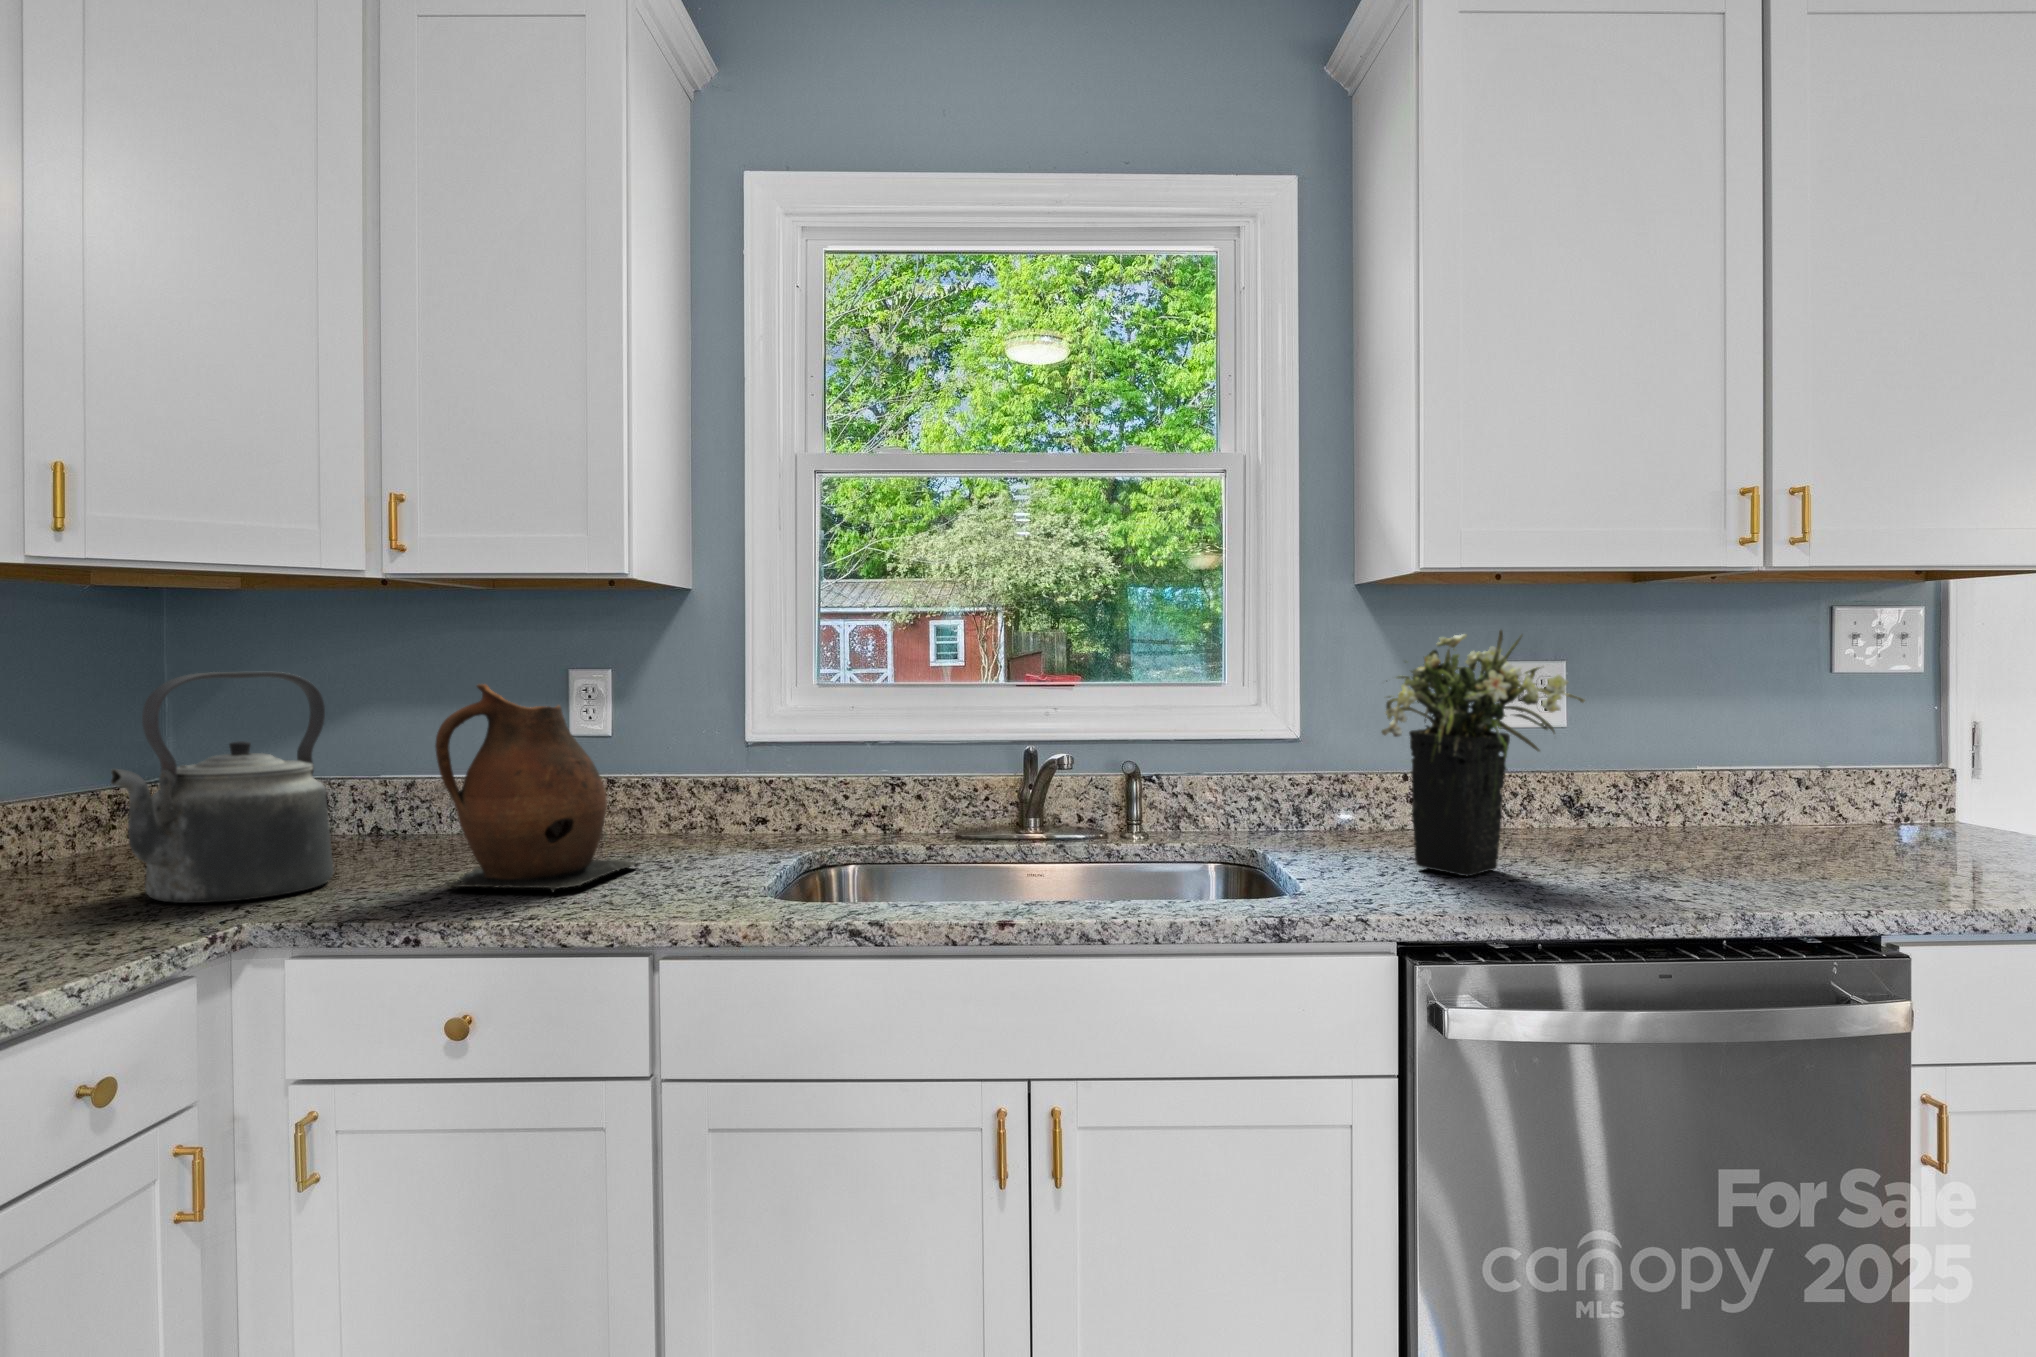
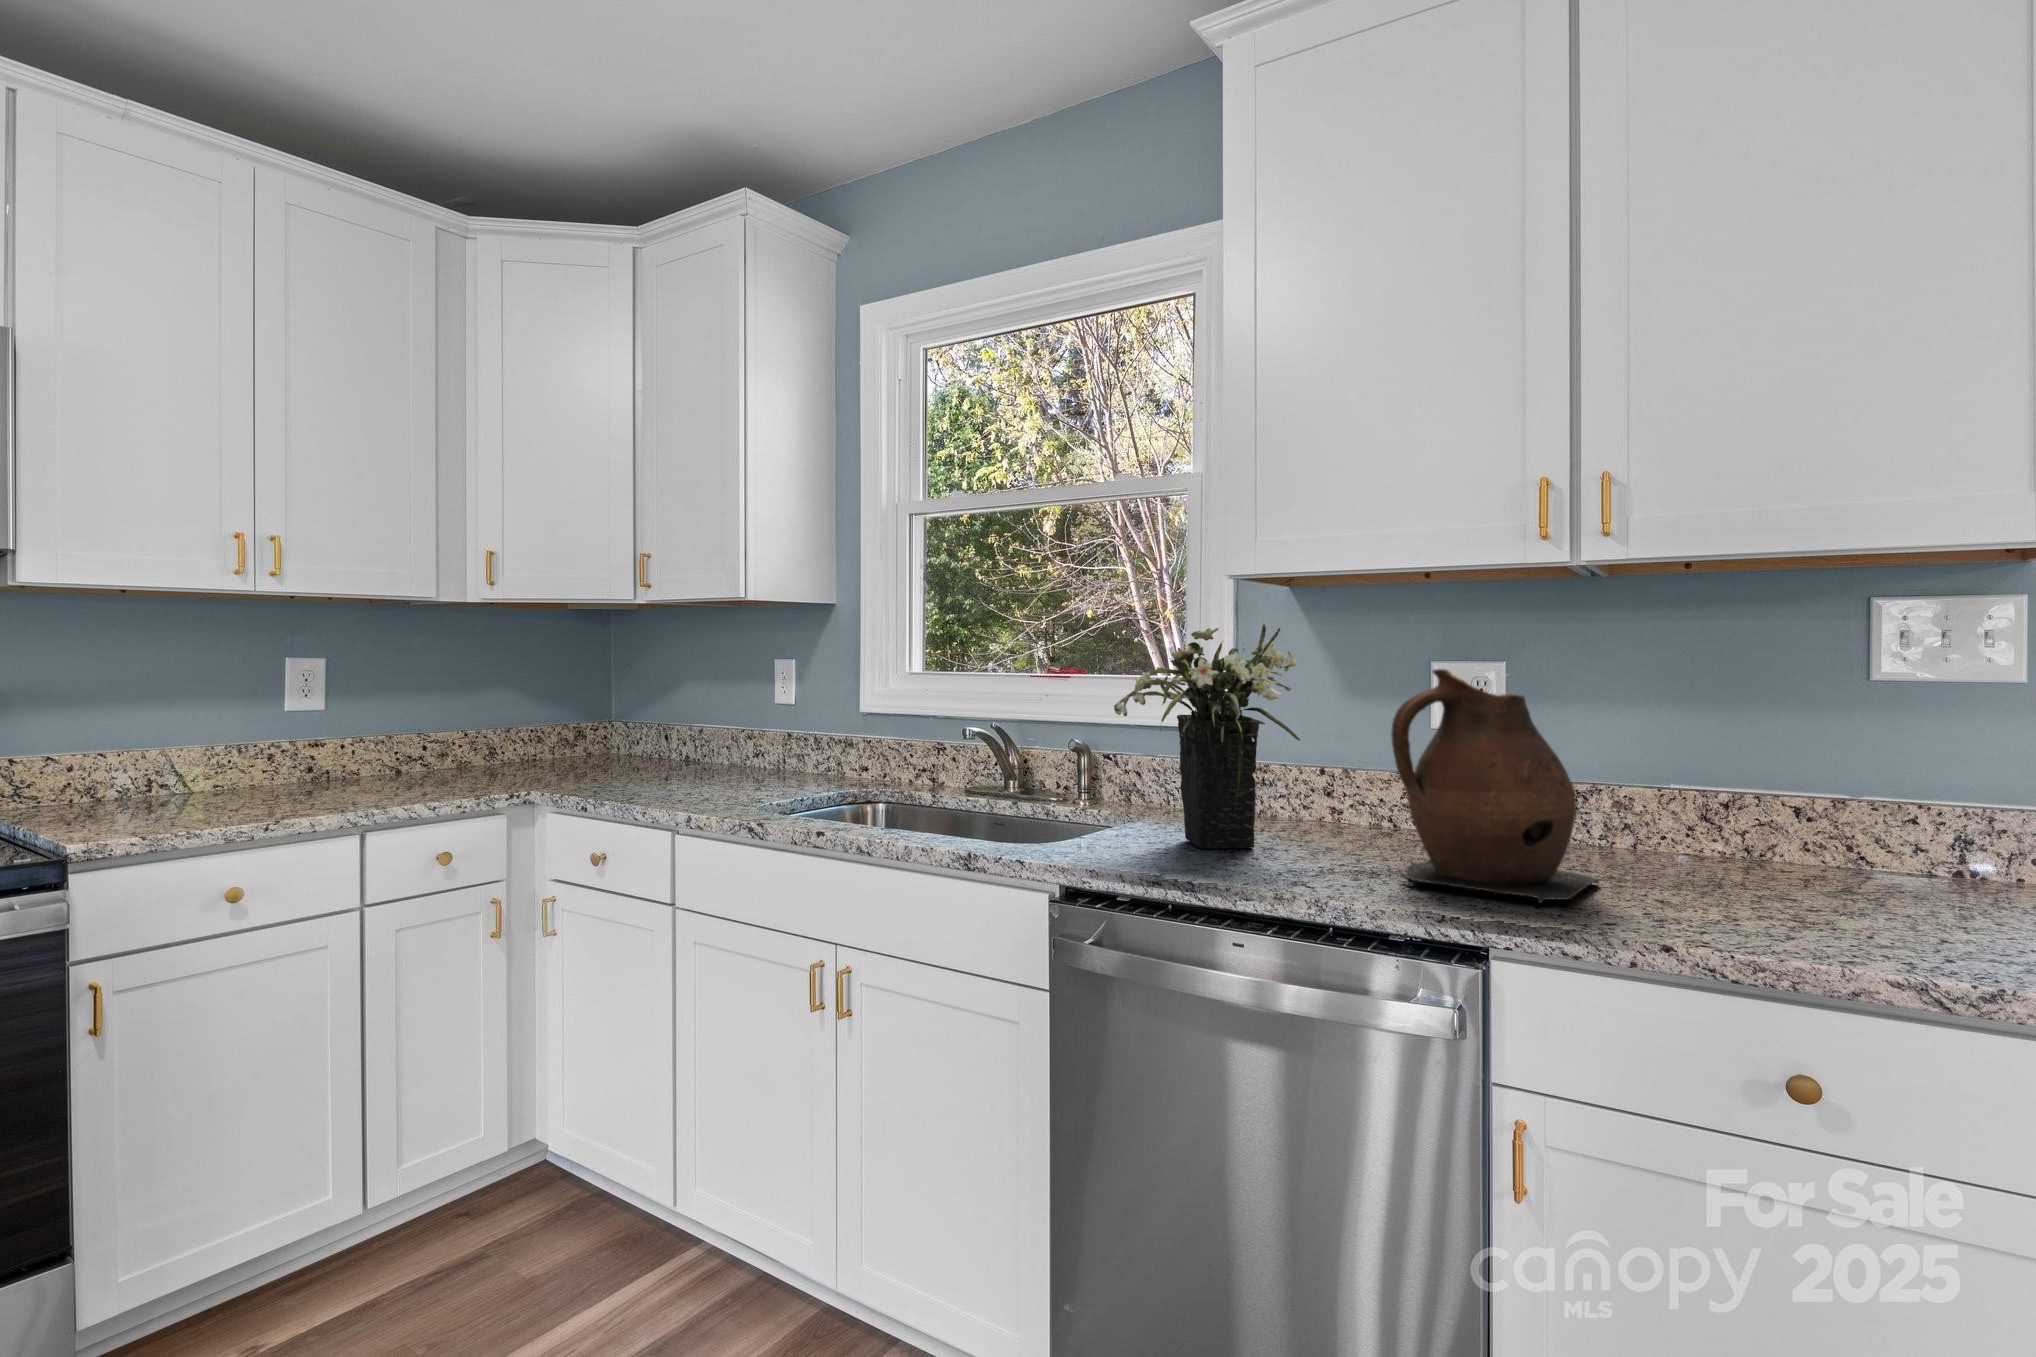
kettle: present [111,672,334,903] -> none [471,653,600,778]
ceramic pitcher: present [435,684,638,892] -> present [1391,669,1598,904]

